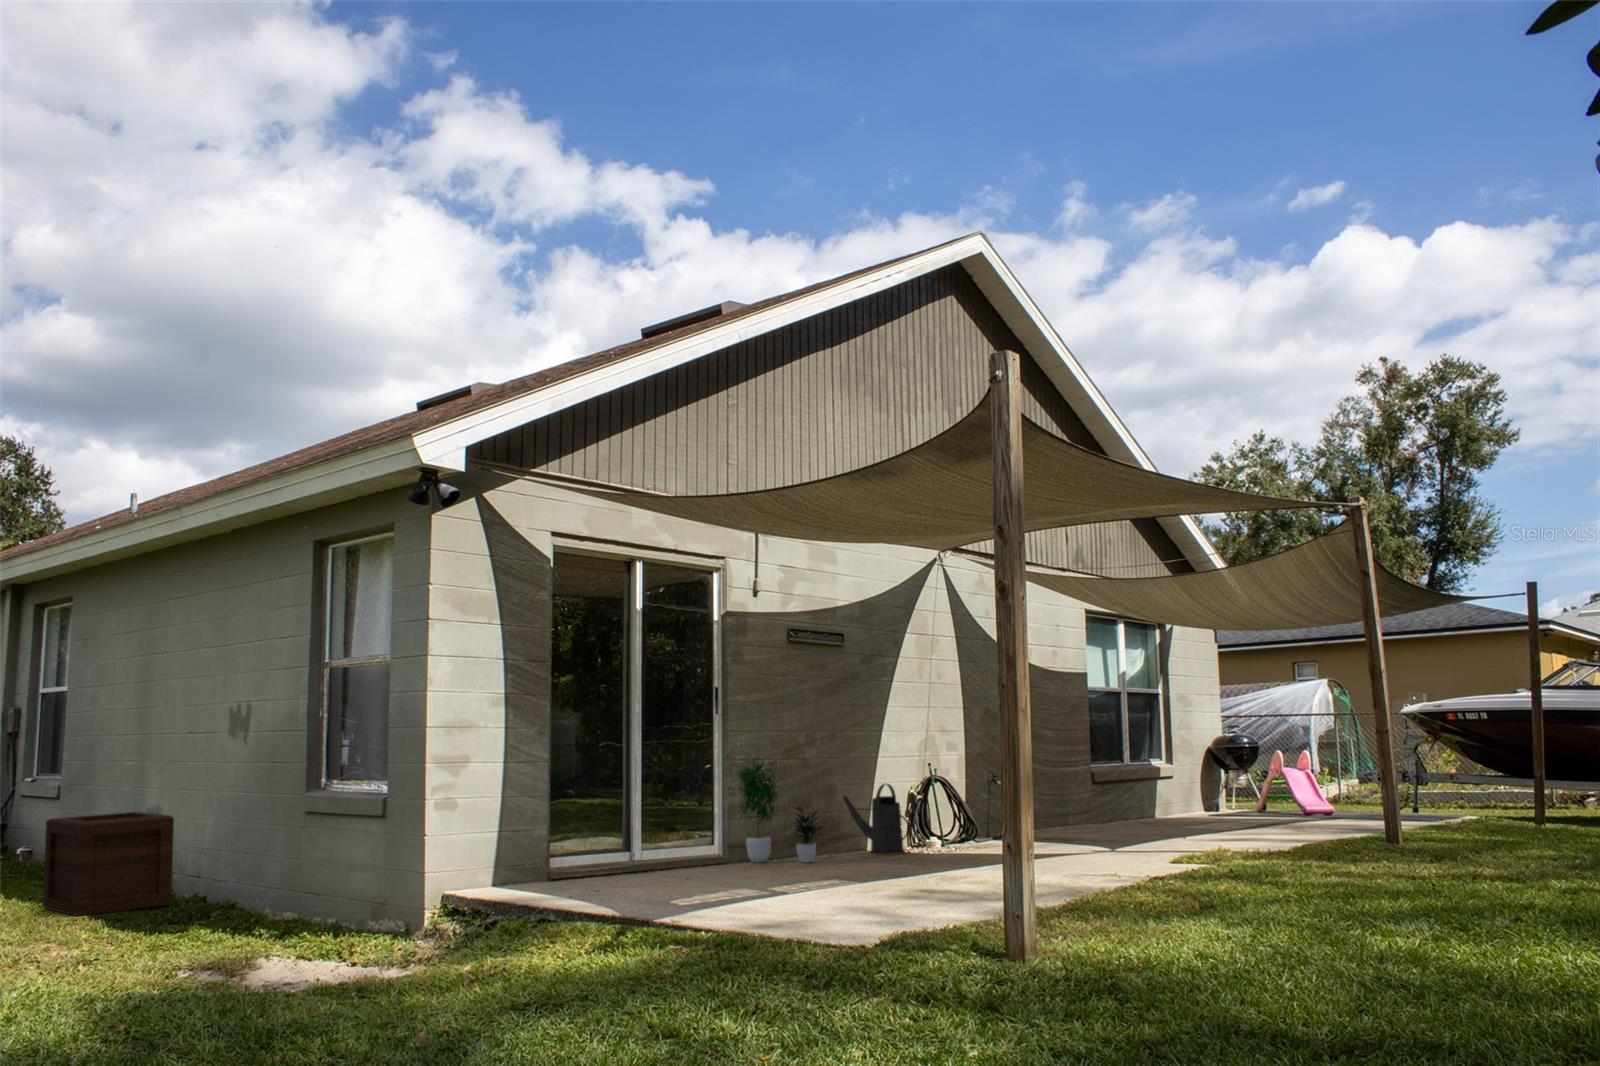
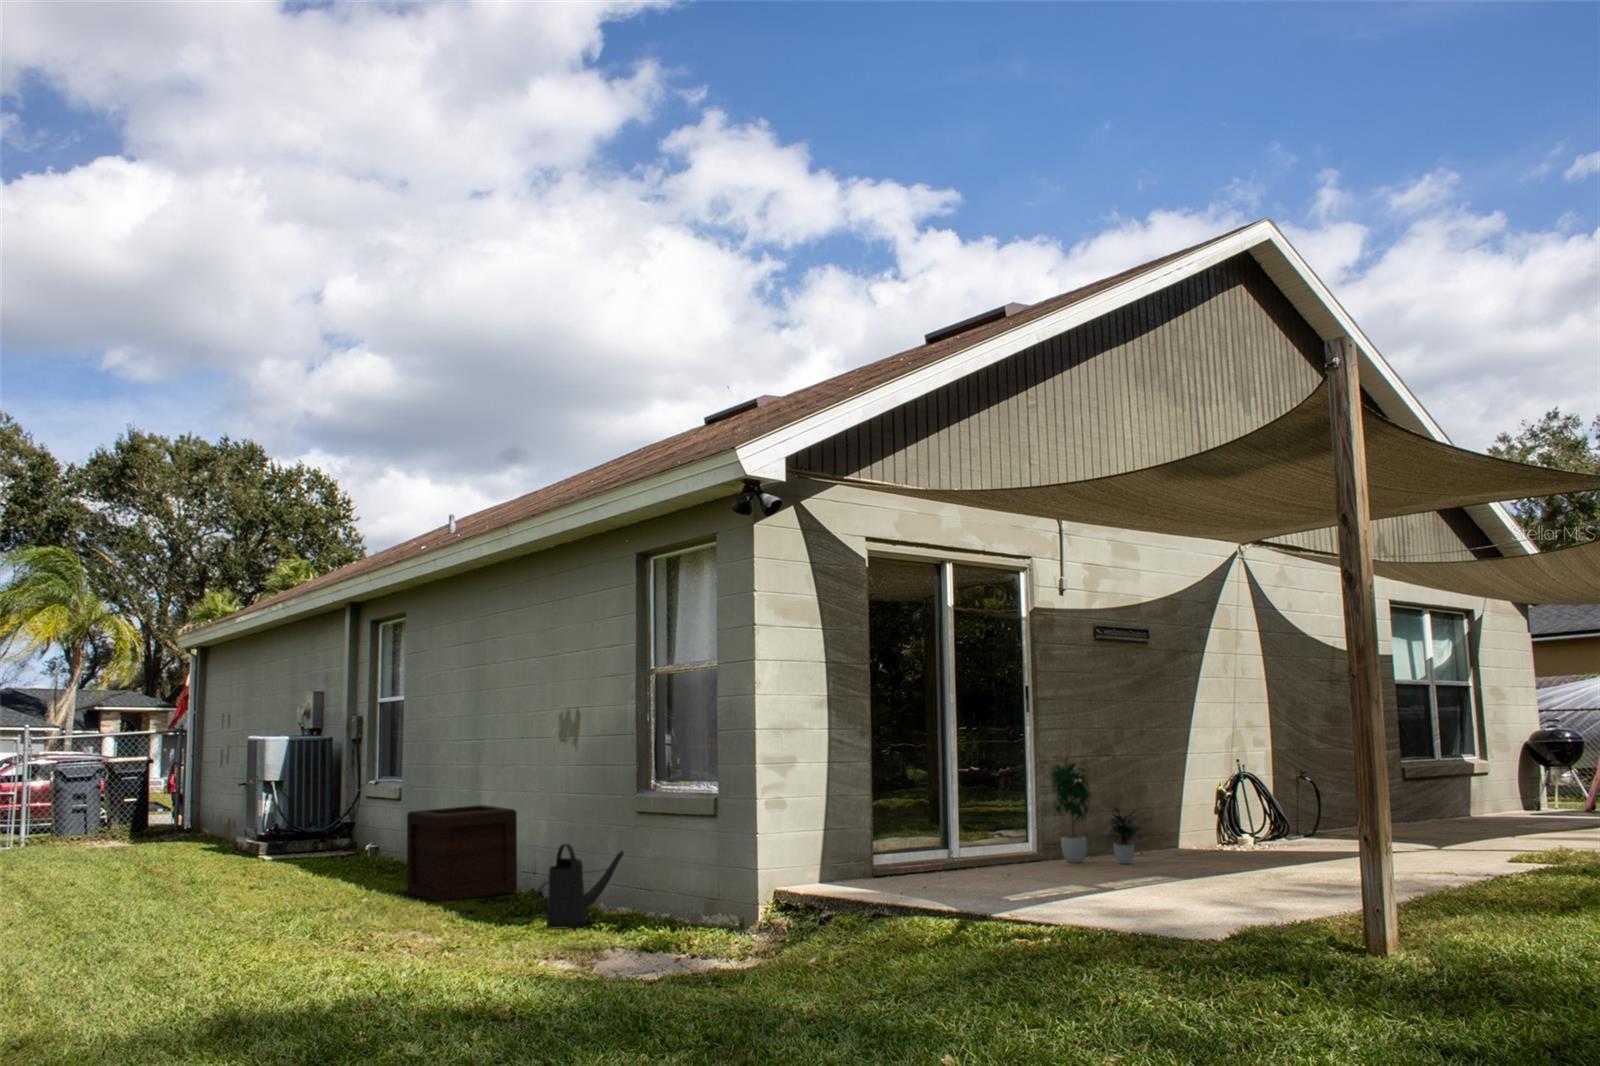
watering can: present [843,784,910,855] -> present [536,844,624,928]

